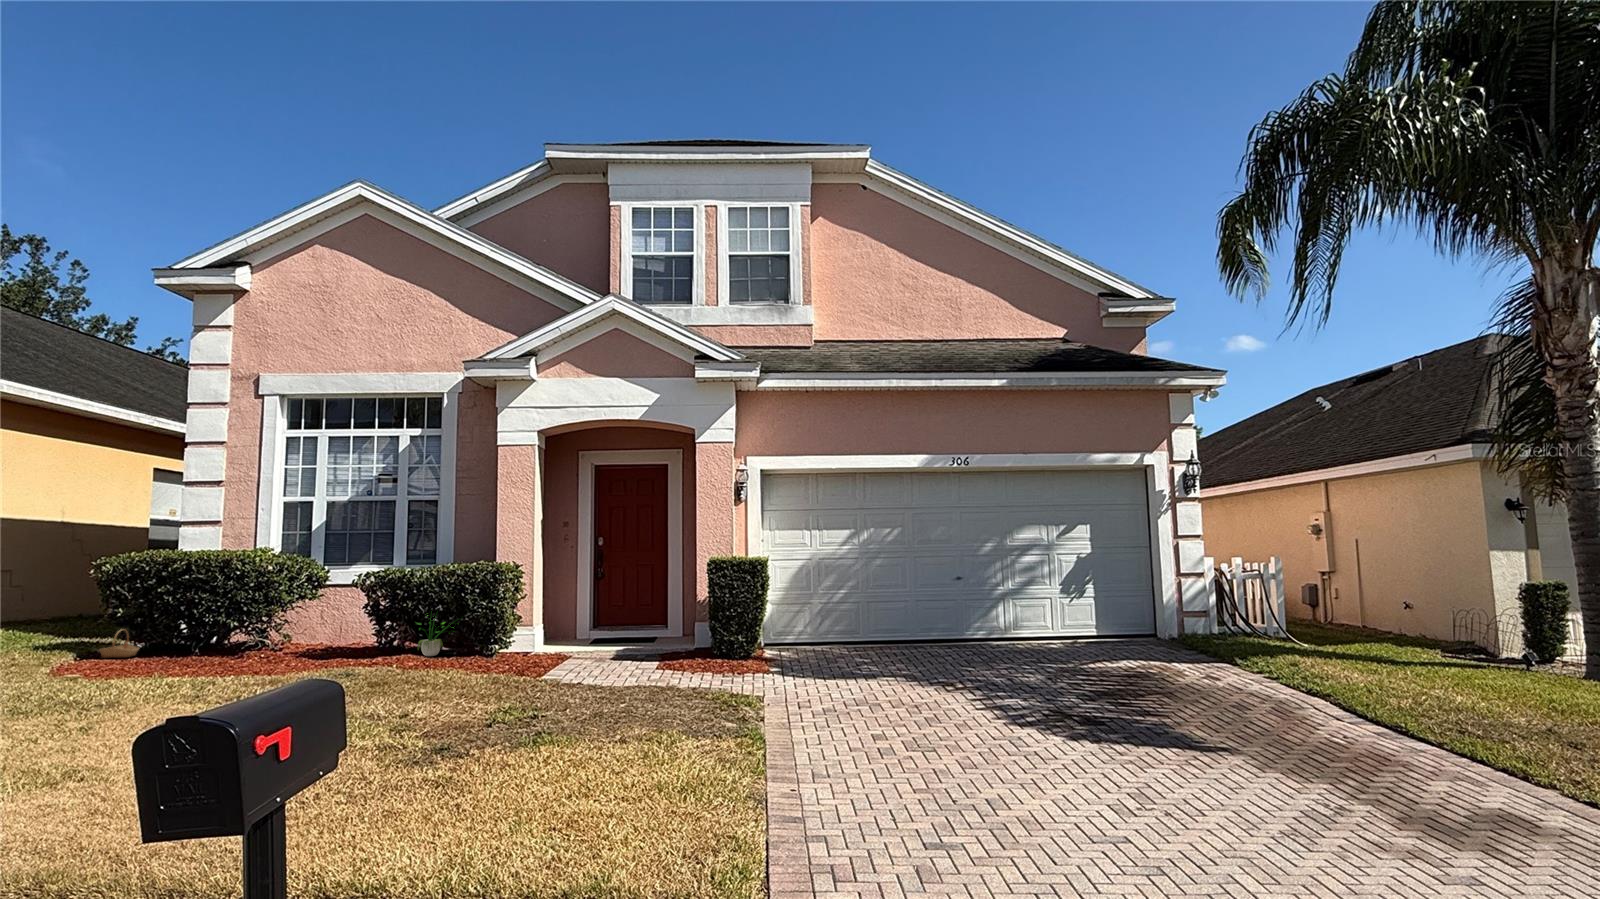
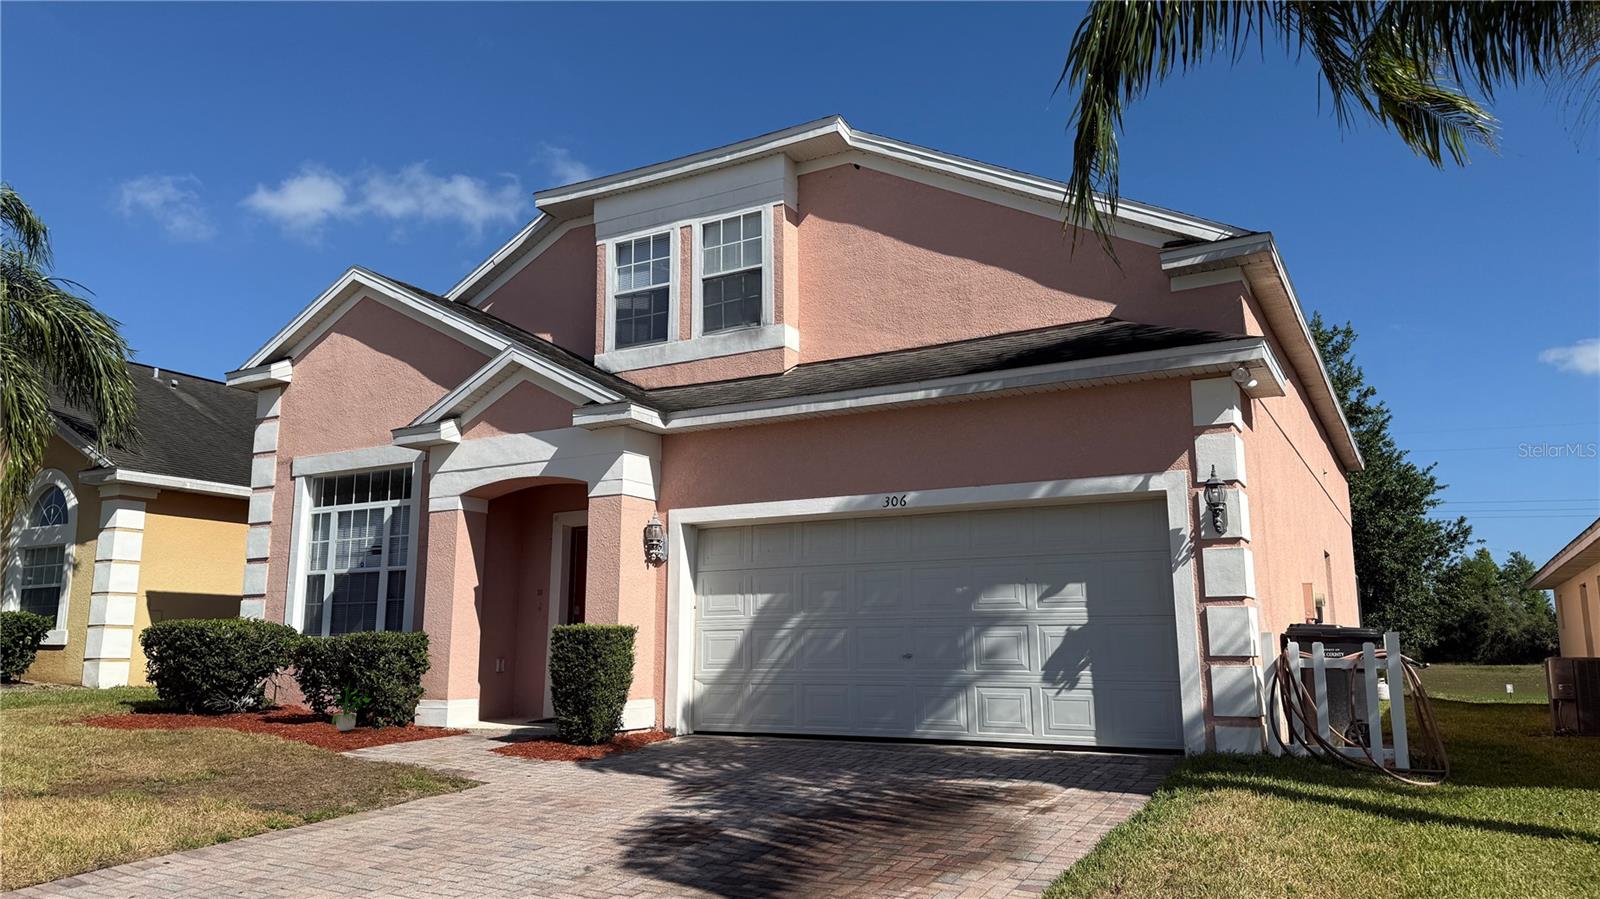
basket: present [100,631,139,658] -> none [137,693,169,719]

